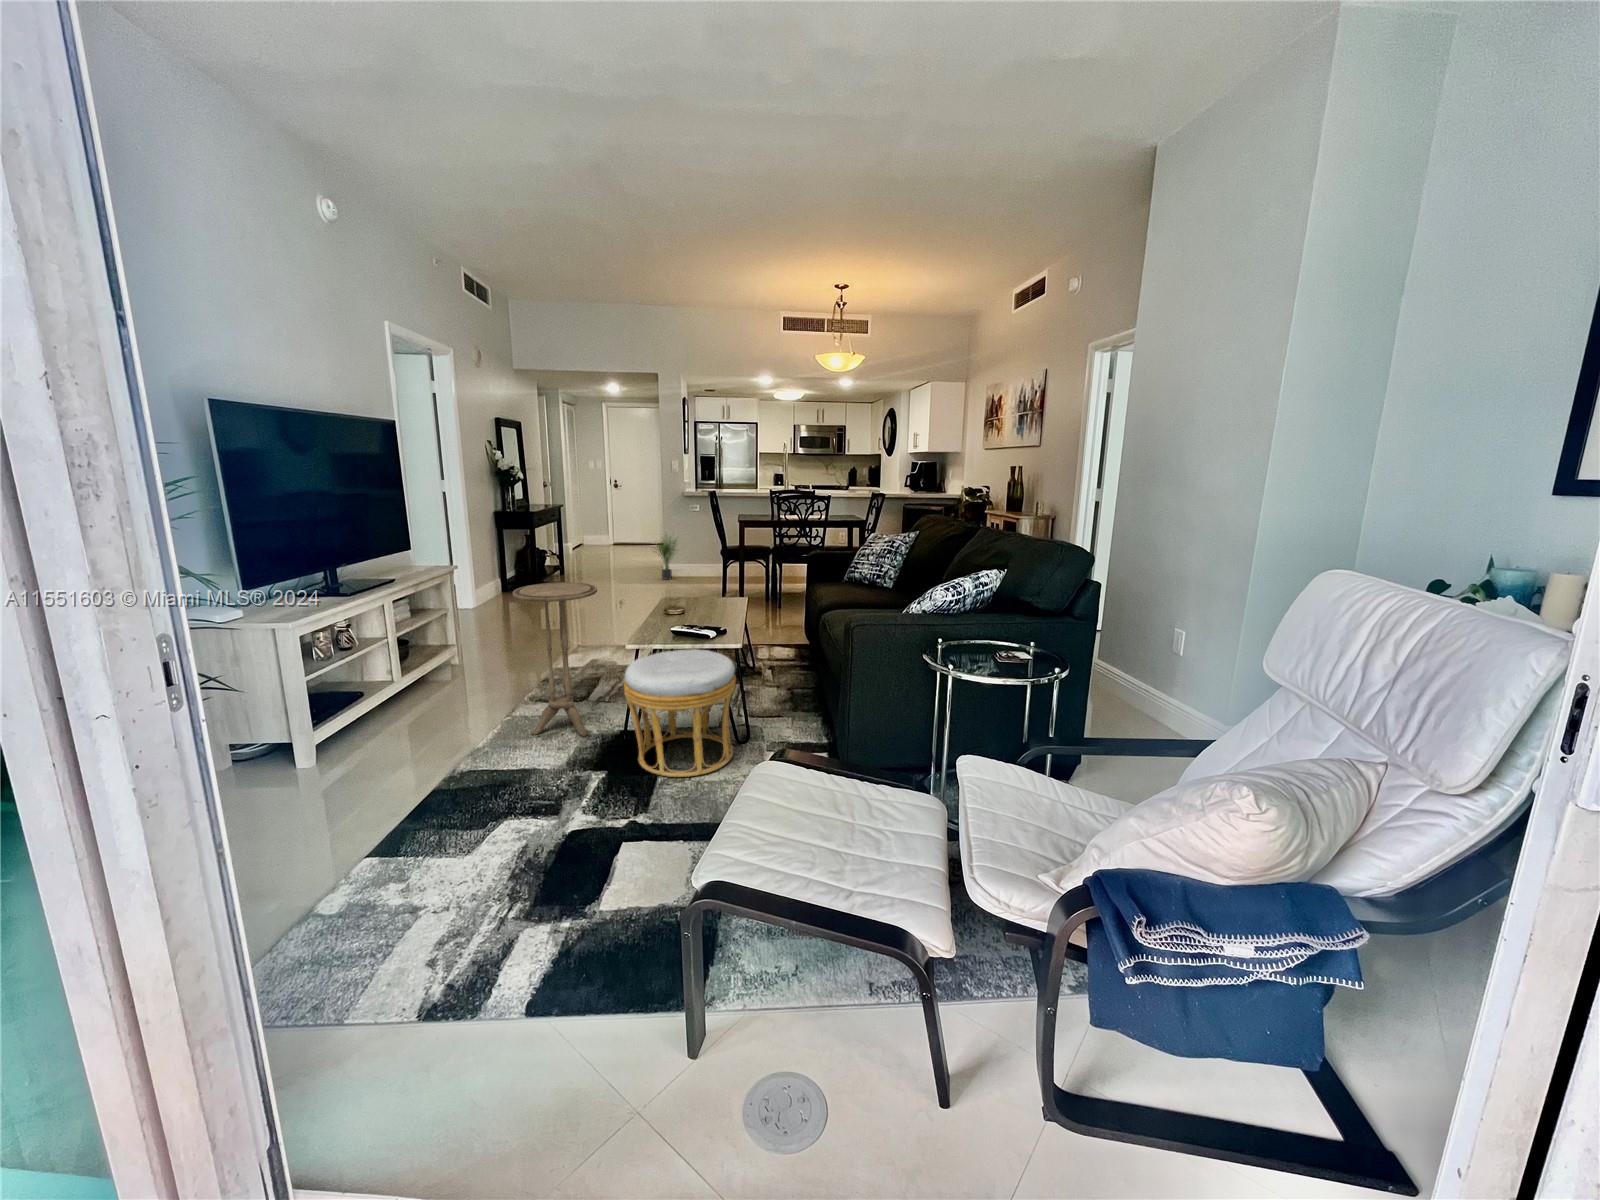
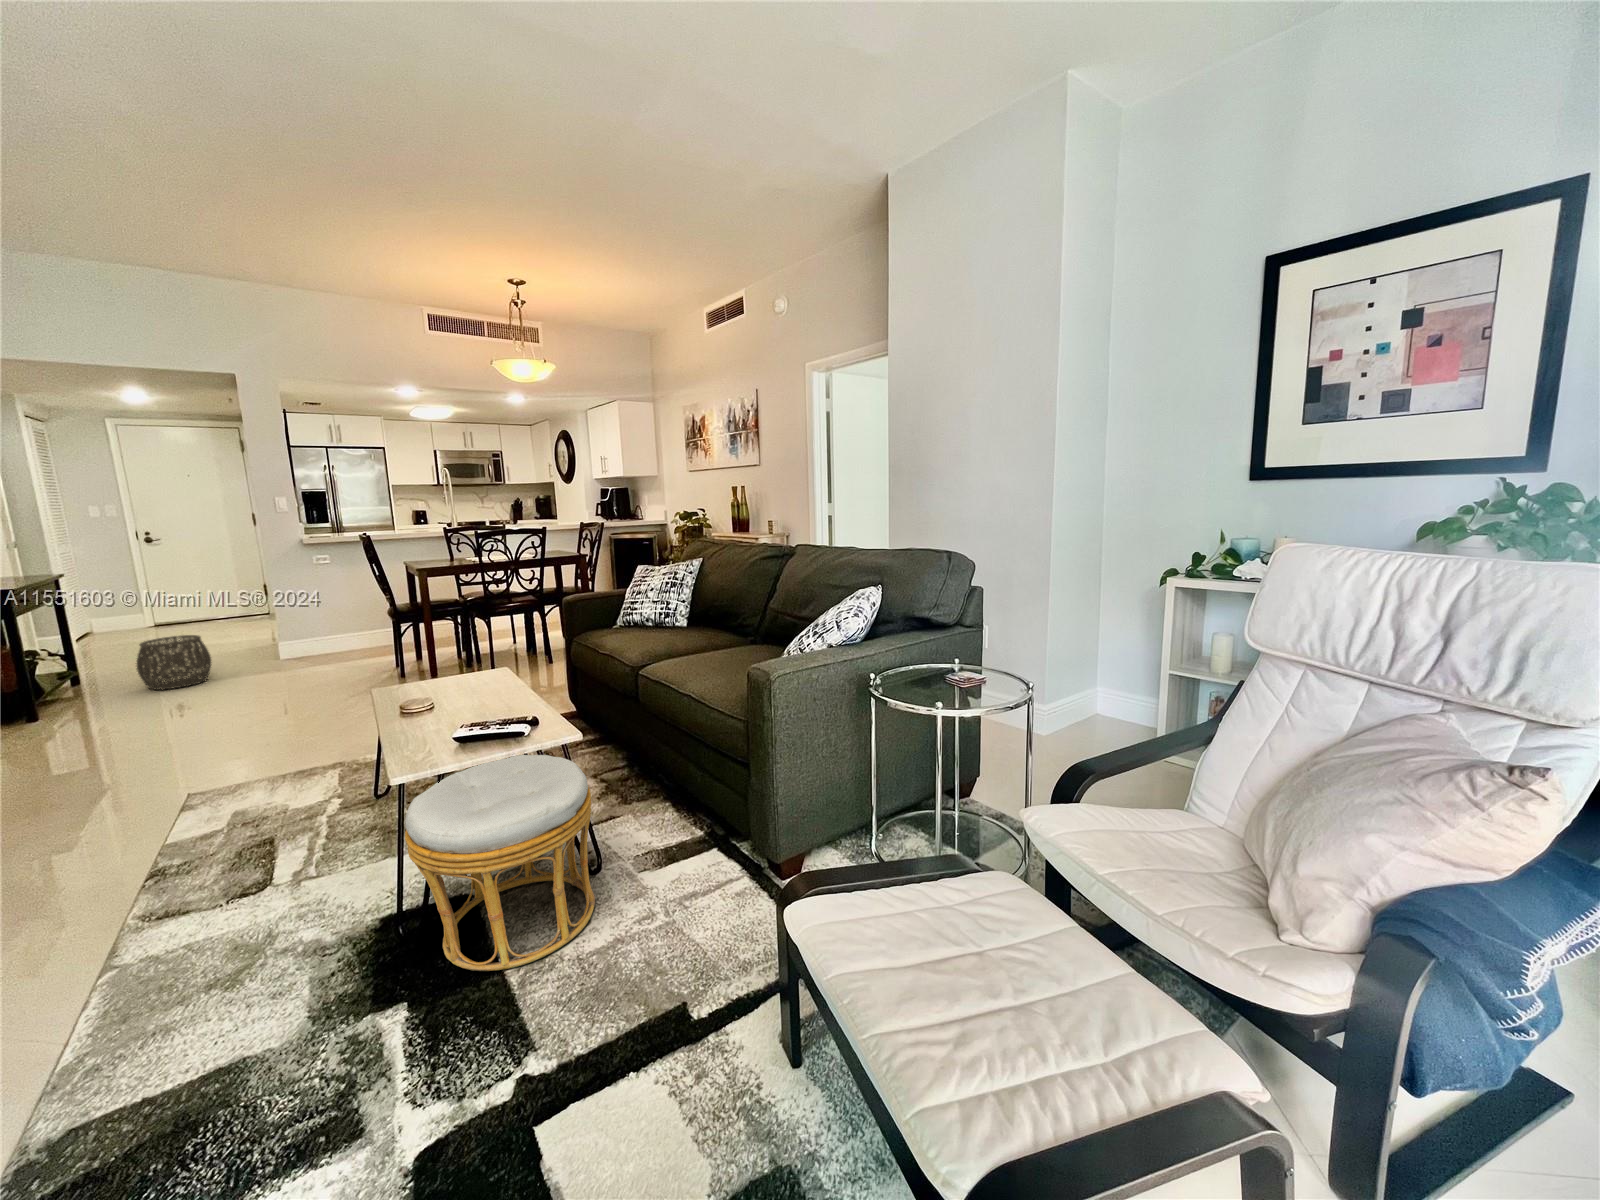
potted plant: present [657,537,677,580] -> none [248,595,305,664]
woven basket: none [589,552,626,585] -> present [136,635,212,690]
side table: present [513,582,597,737] -> none [110,695,316,994]

